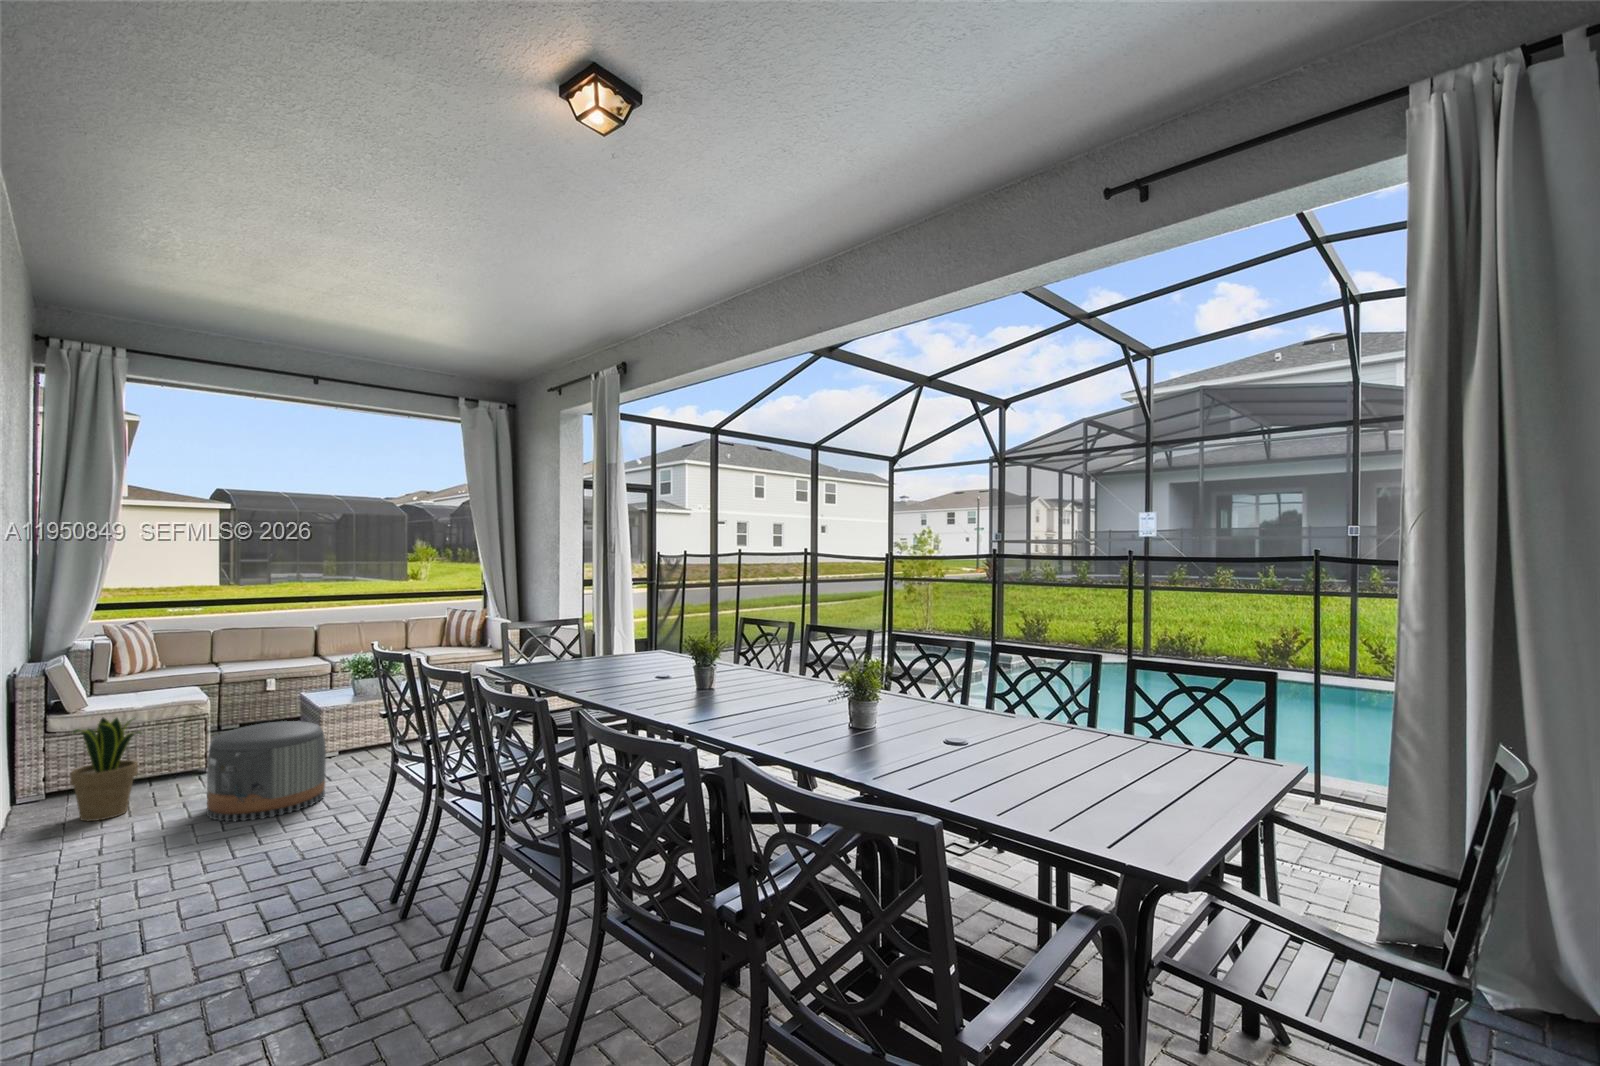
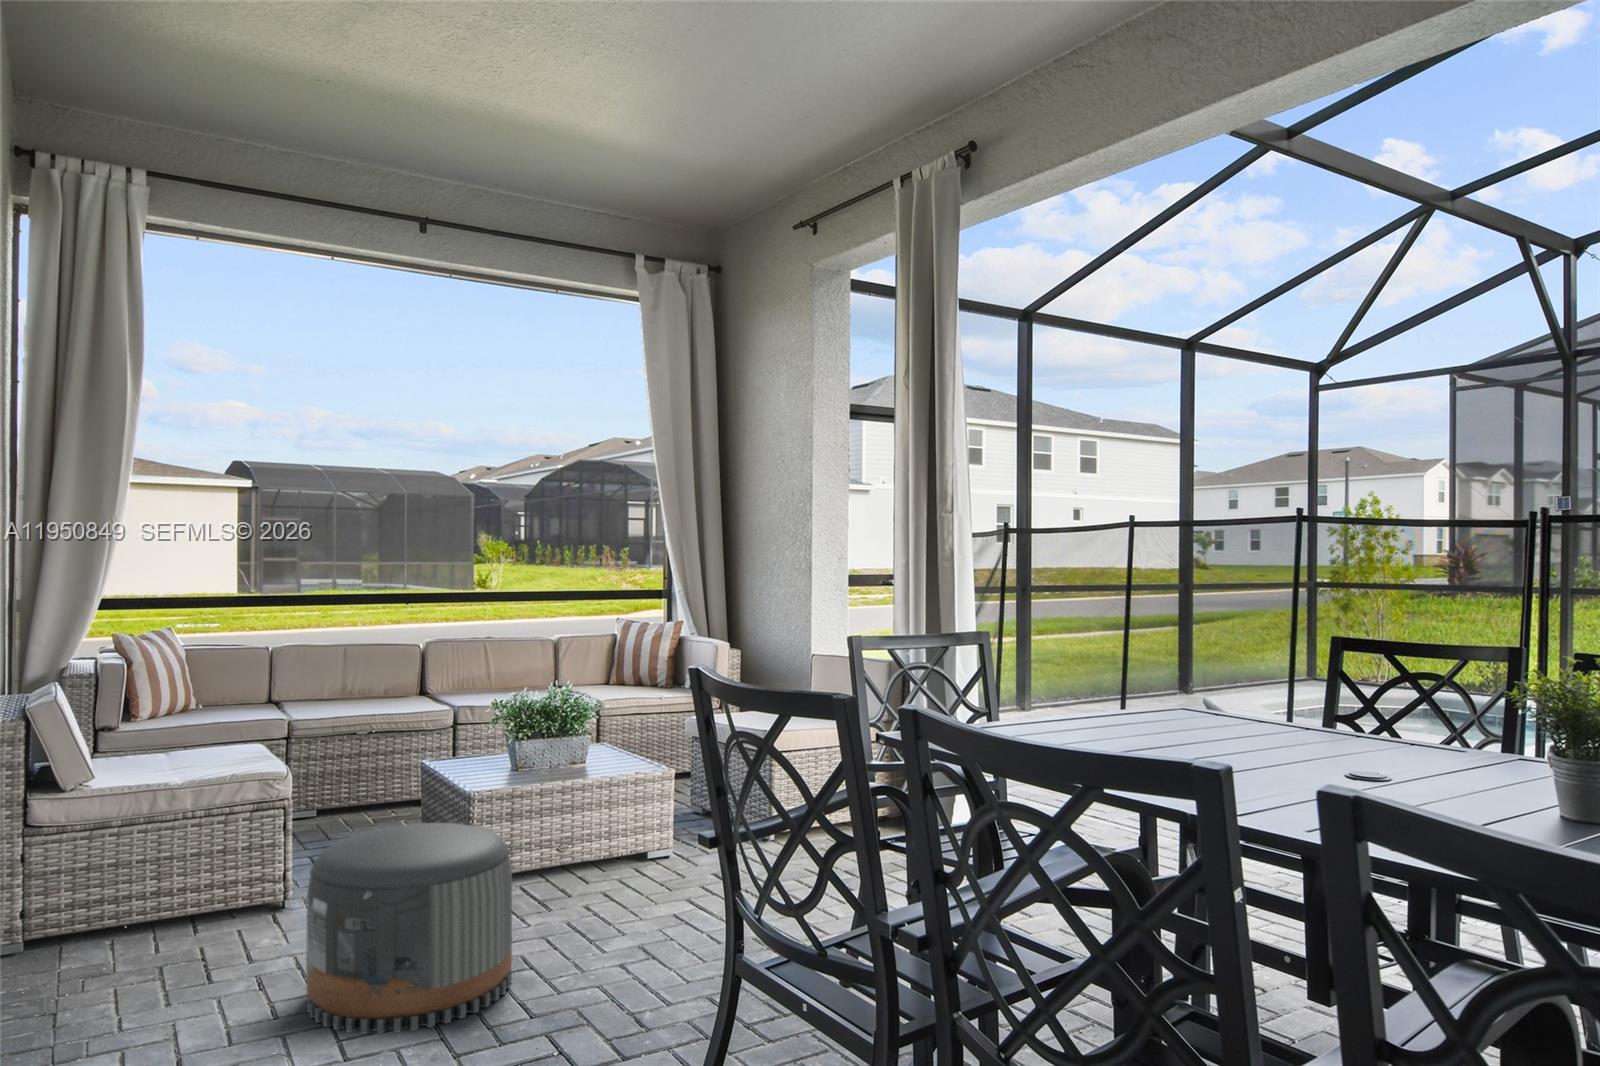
potted plant: present [70,718,142,821] -> none [67,805,190,1012]

